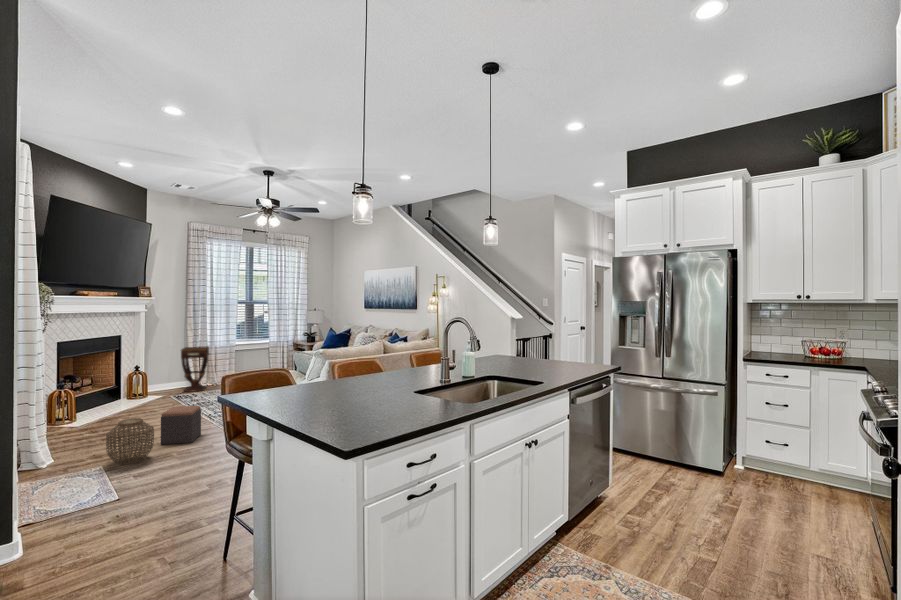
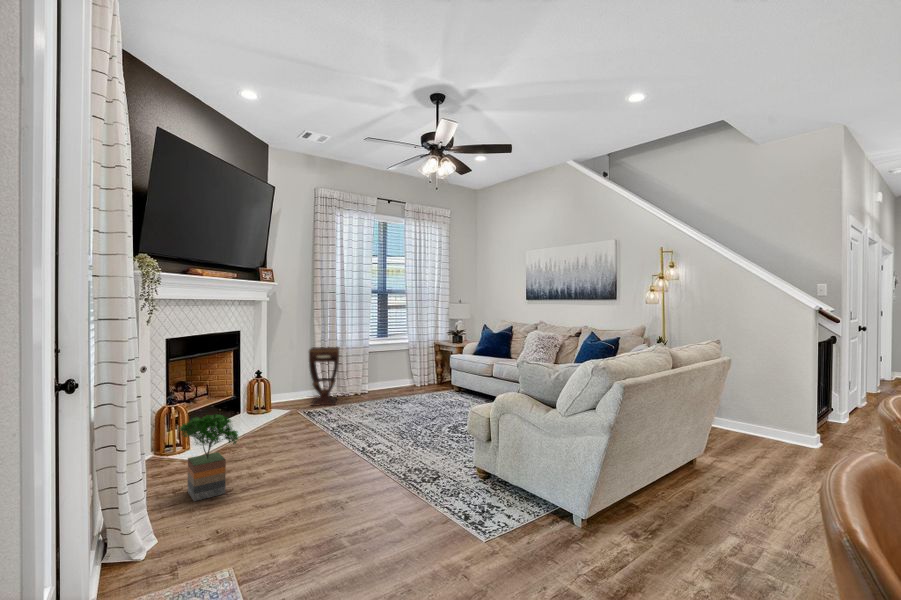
potted tree: none [66,391,113,448] -> present [180,414,238,501]
footstool: present [161,406,201,444] -> none [309,442,362,505]
woven basket: present [106,418,154,465] -> none [237,468,307,551]

